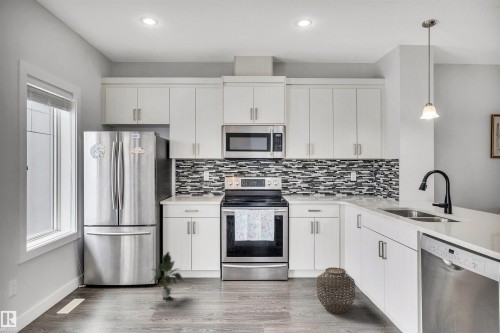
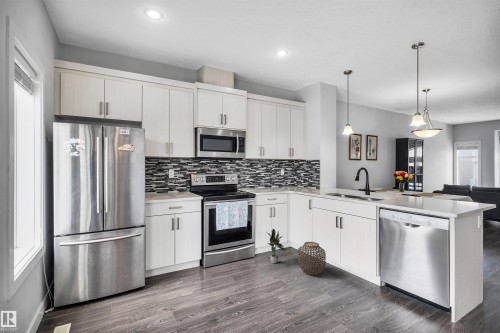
potted plant: present [154,252,182,298] -> present [267,229,286,263]

